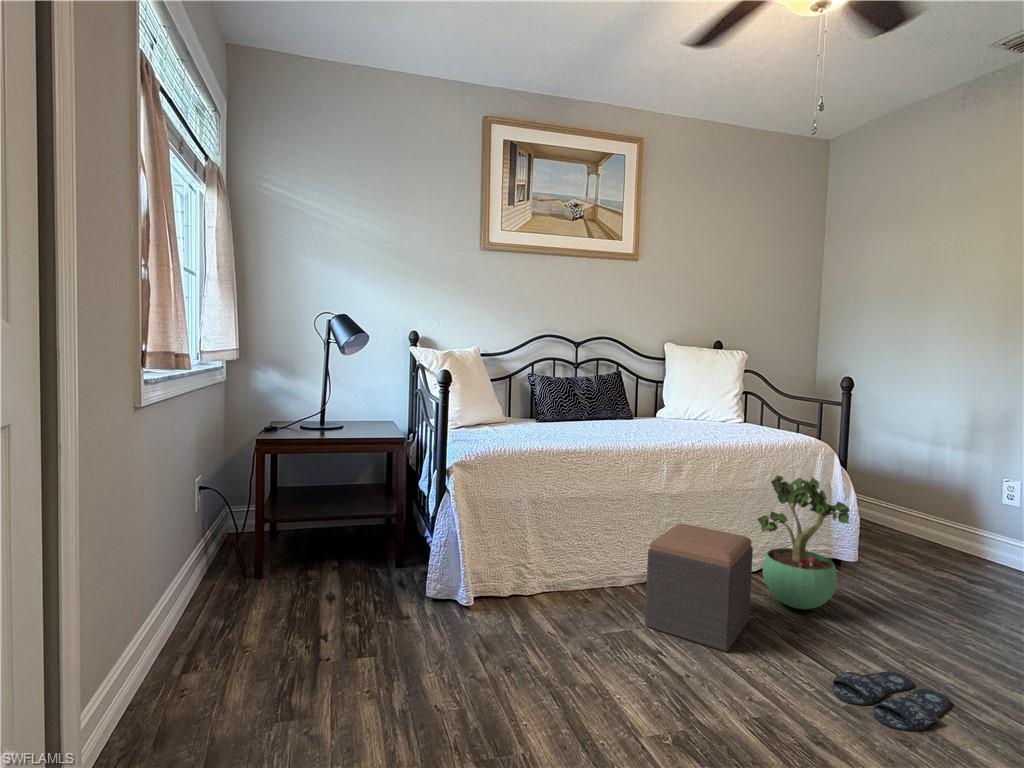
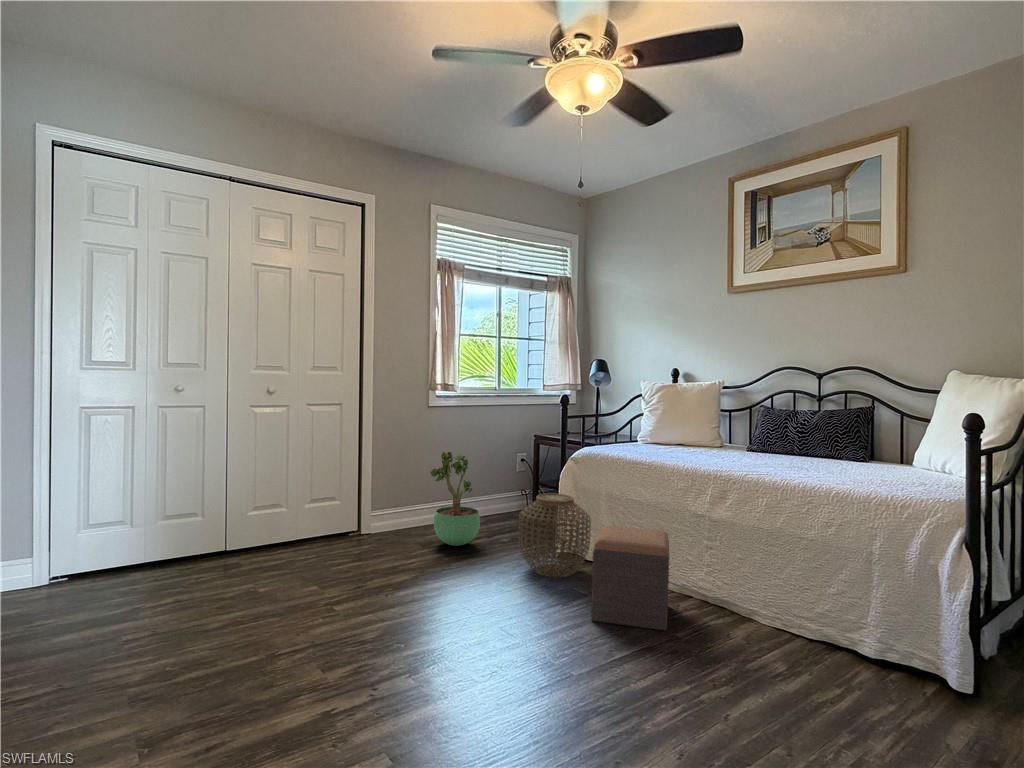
potted plant: present [758,476,850,609] -> present [430,452,480,546]
woven basket: none [494,520,598,644] -> present [518,494,591,577]
slippers: present [833,671,951,731] -> none [536,651,638,705]

